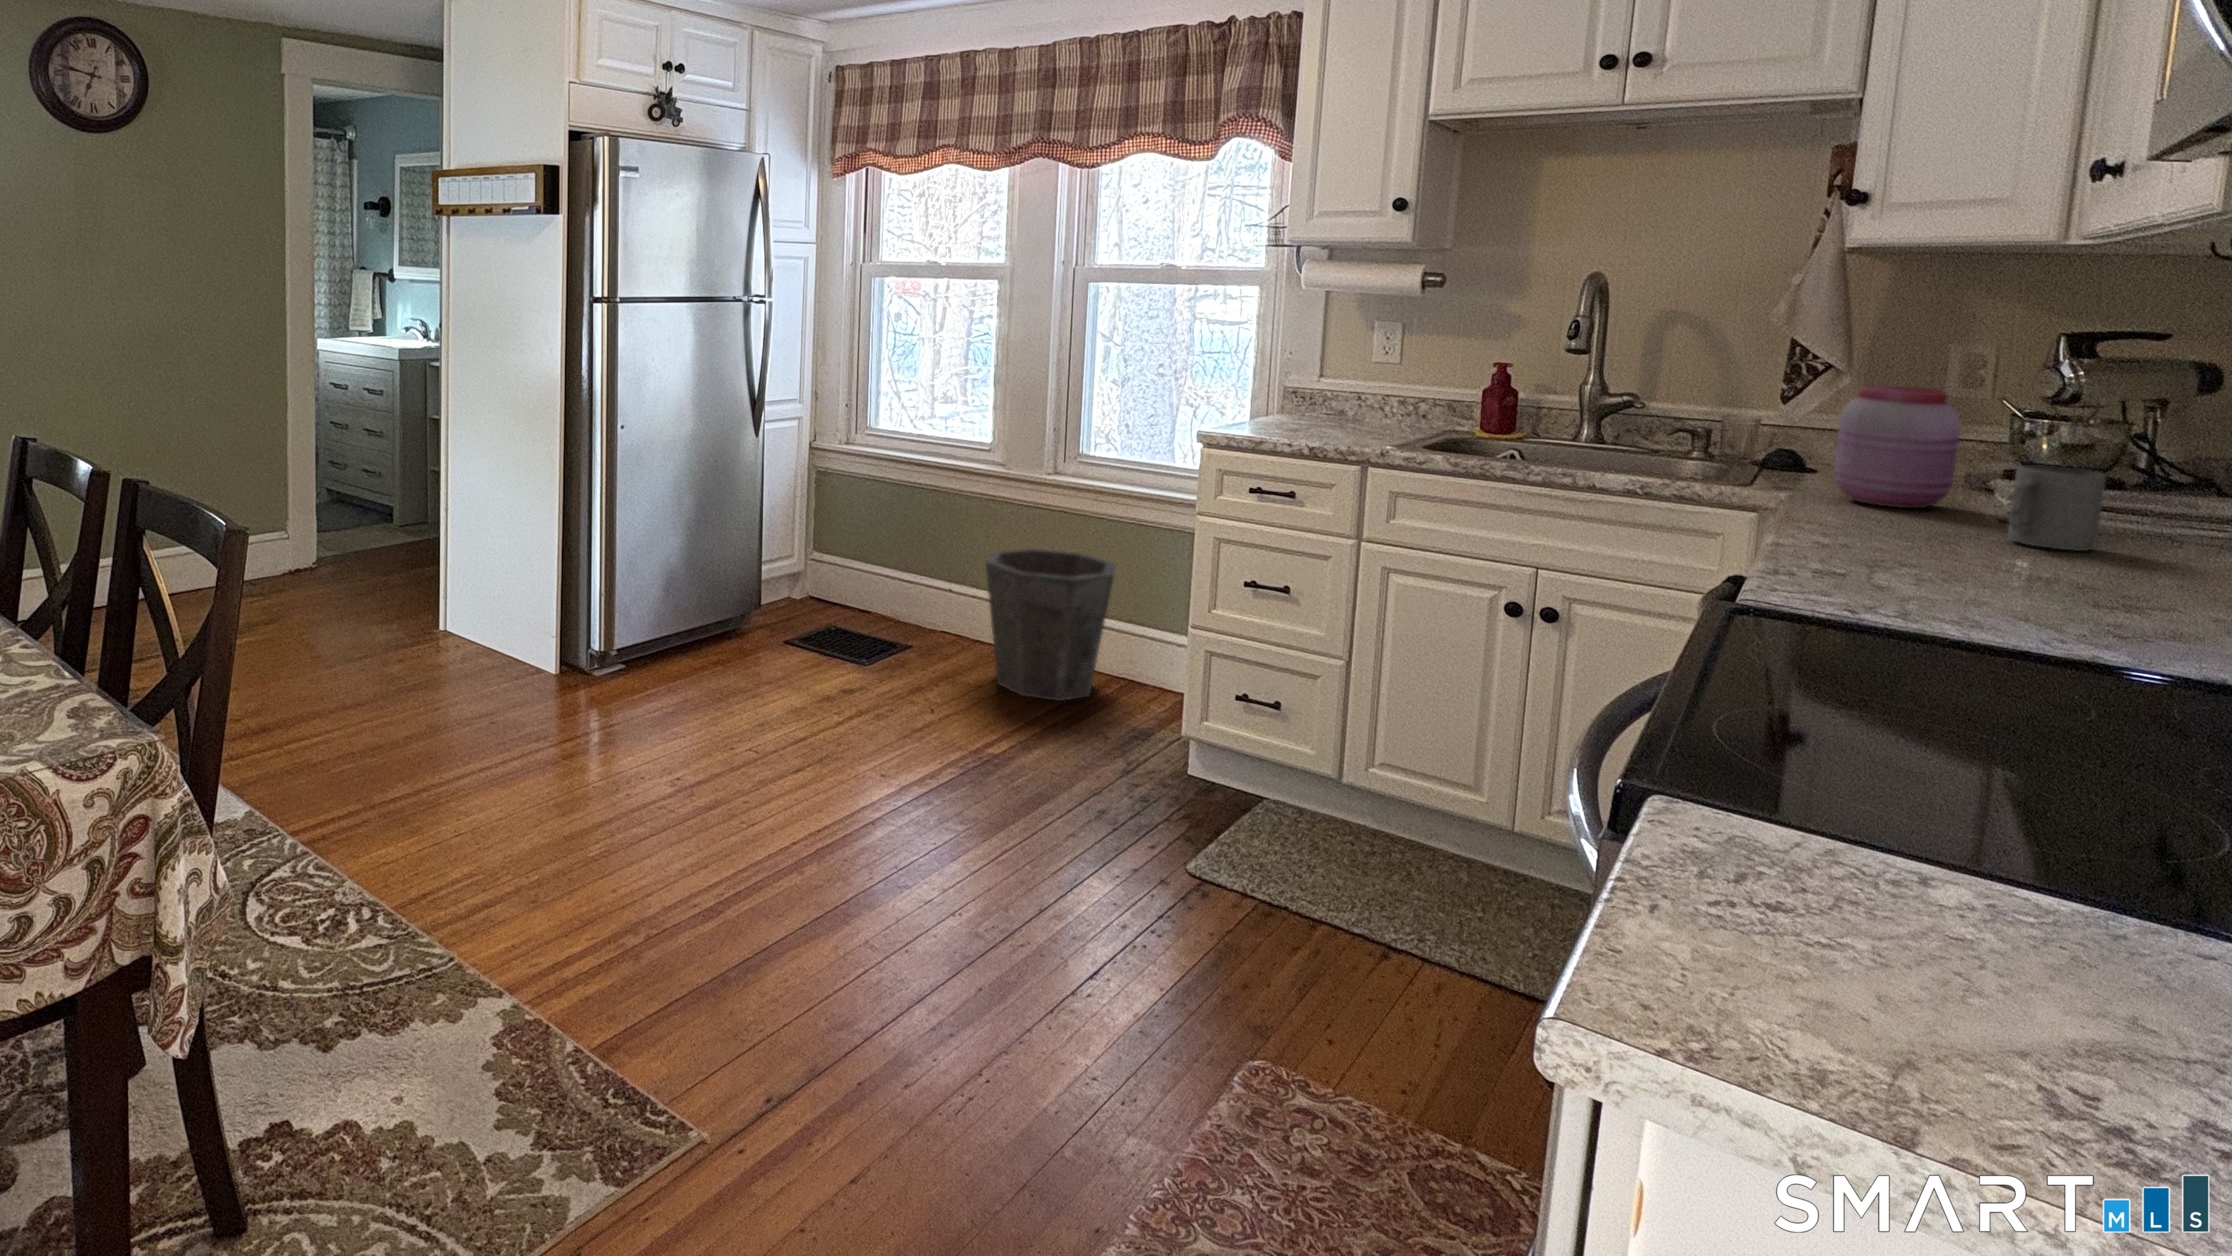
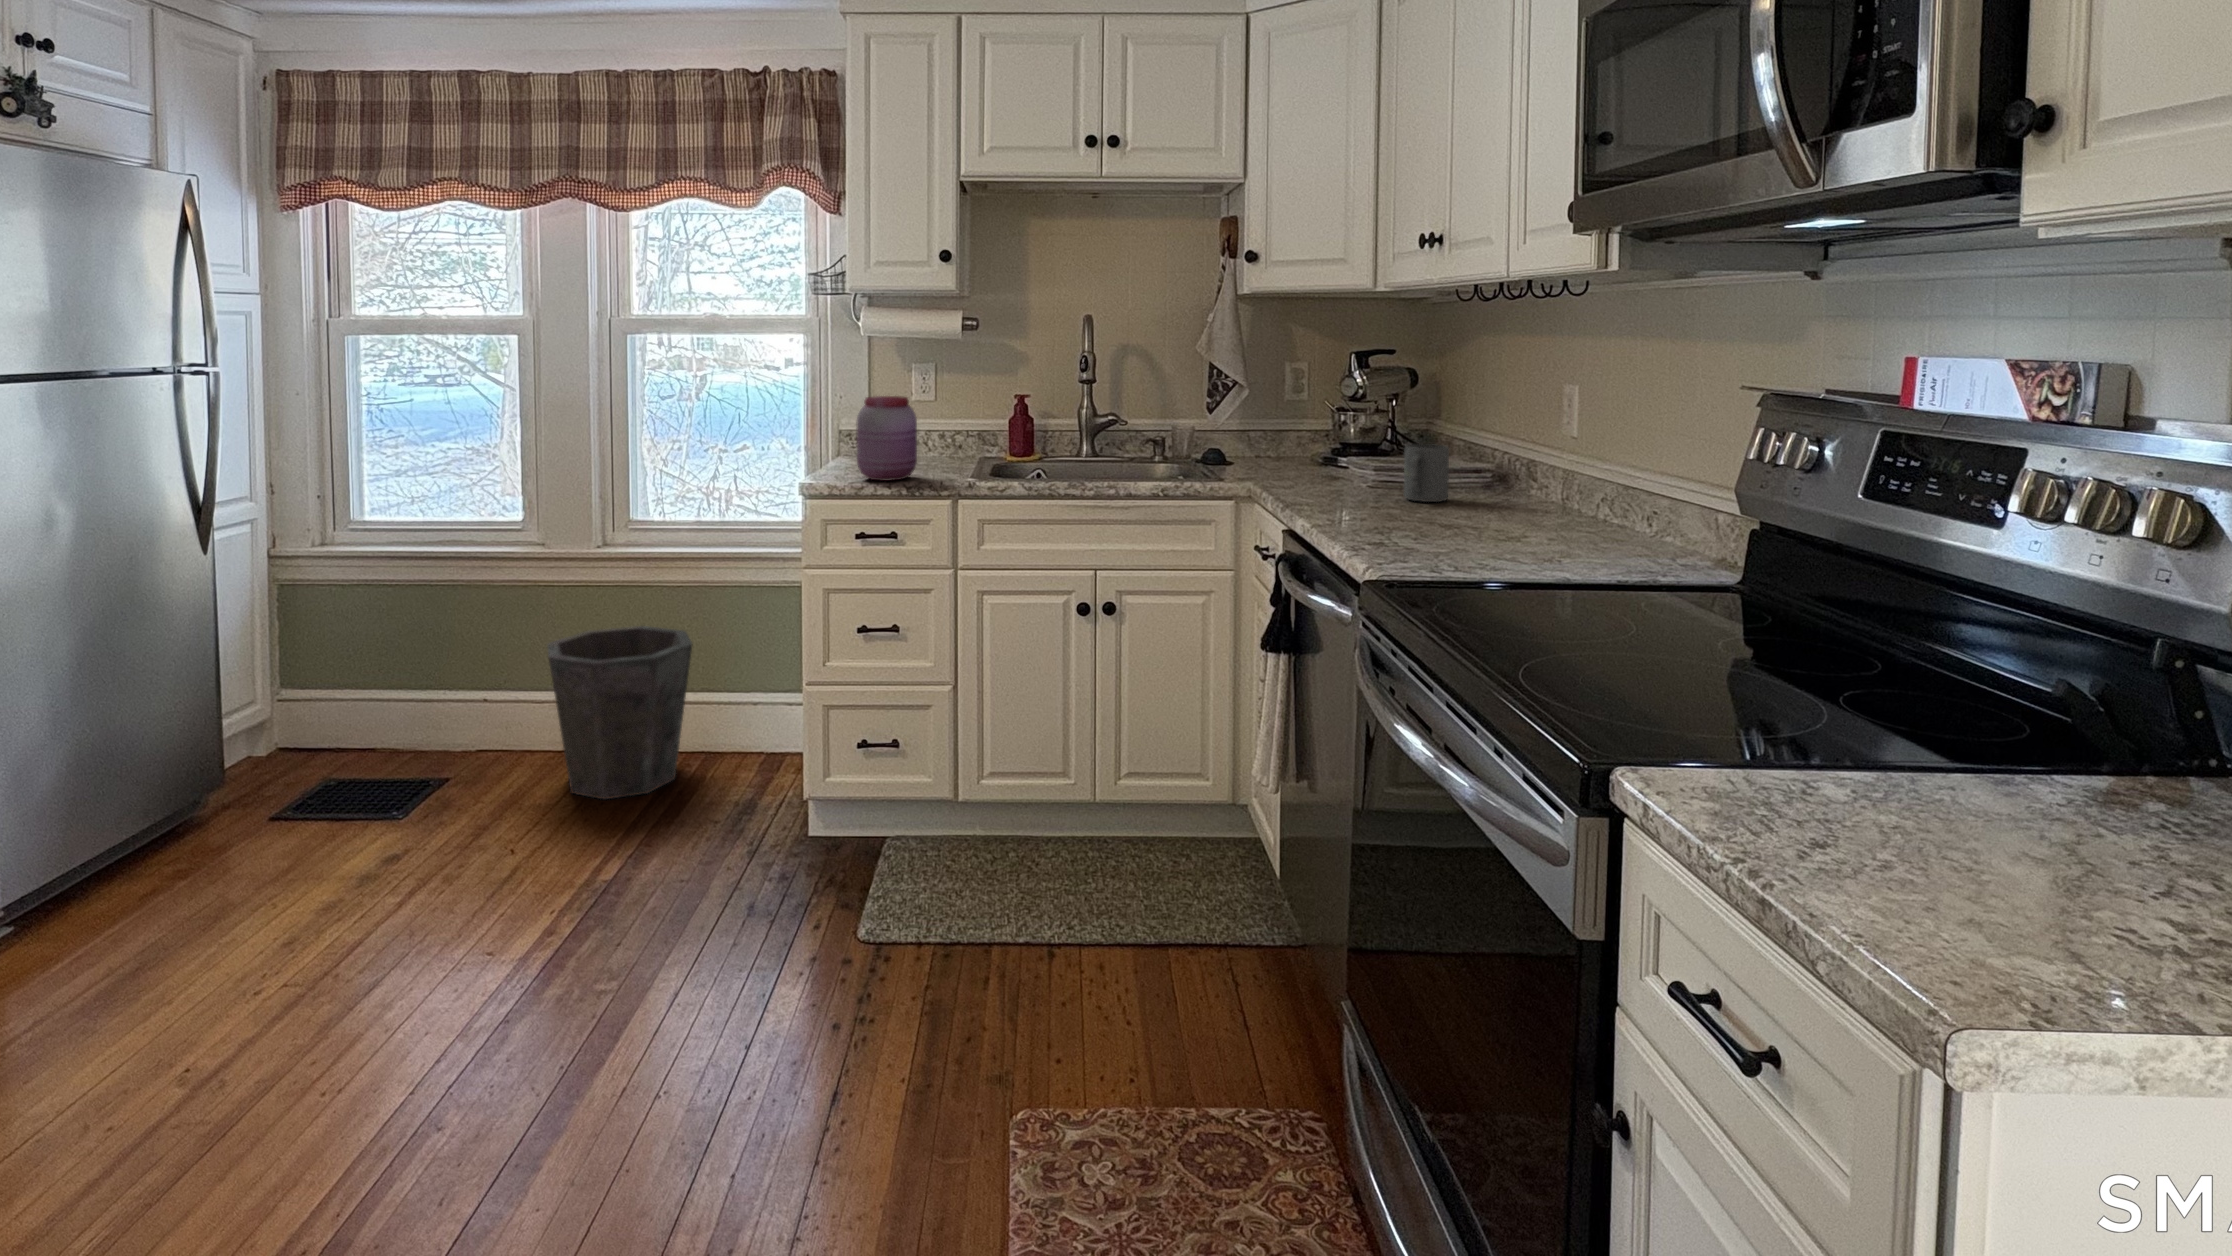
jar: present [1834,385,1960,508] -> present [856,396,917,481]

